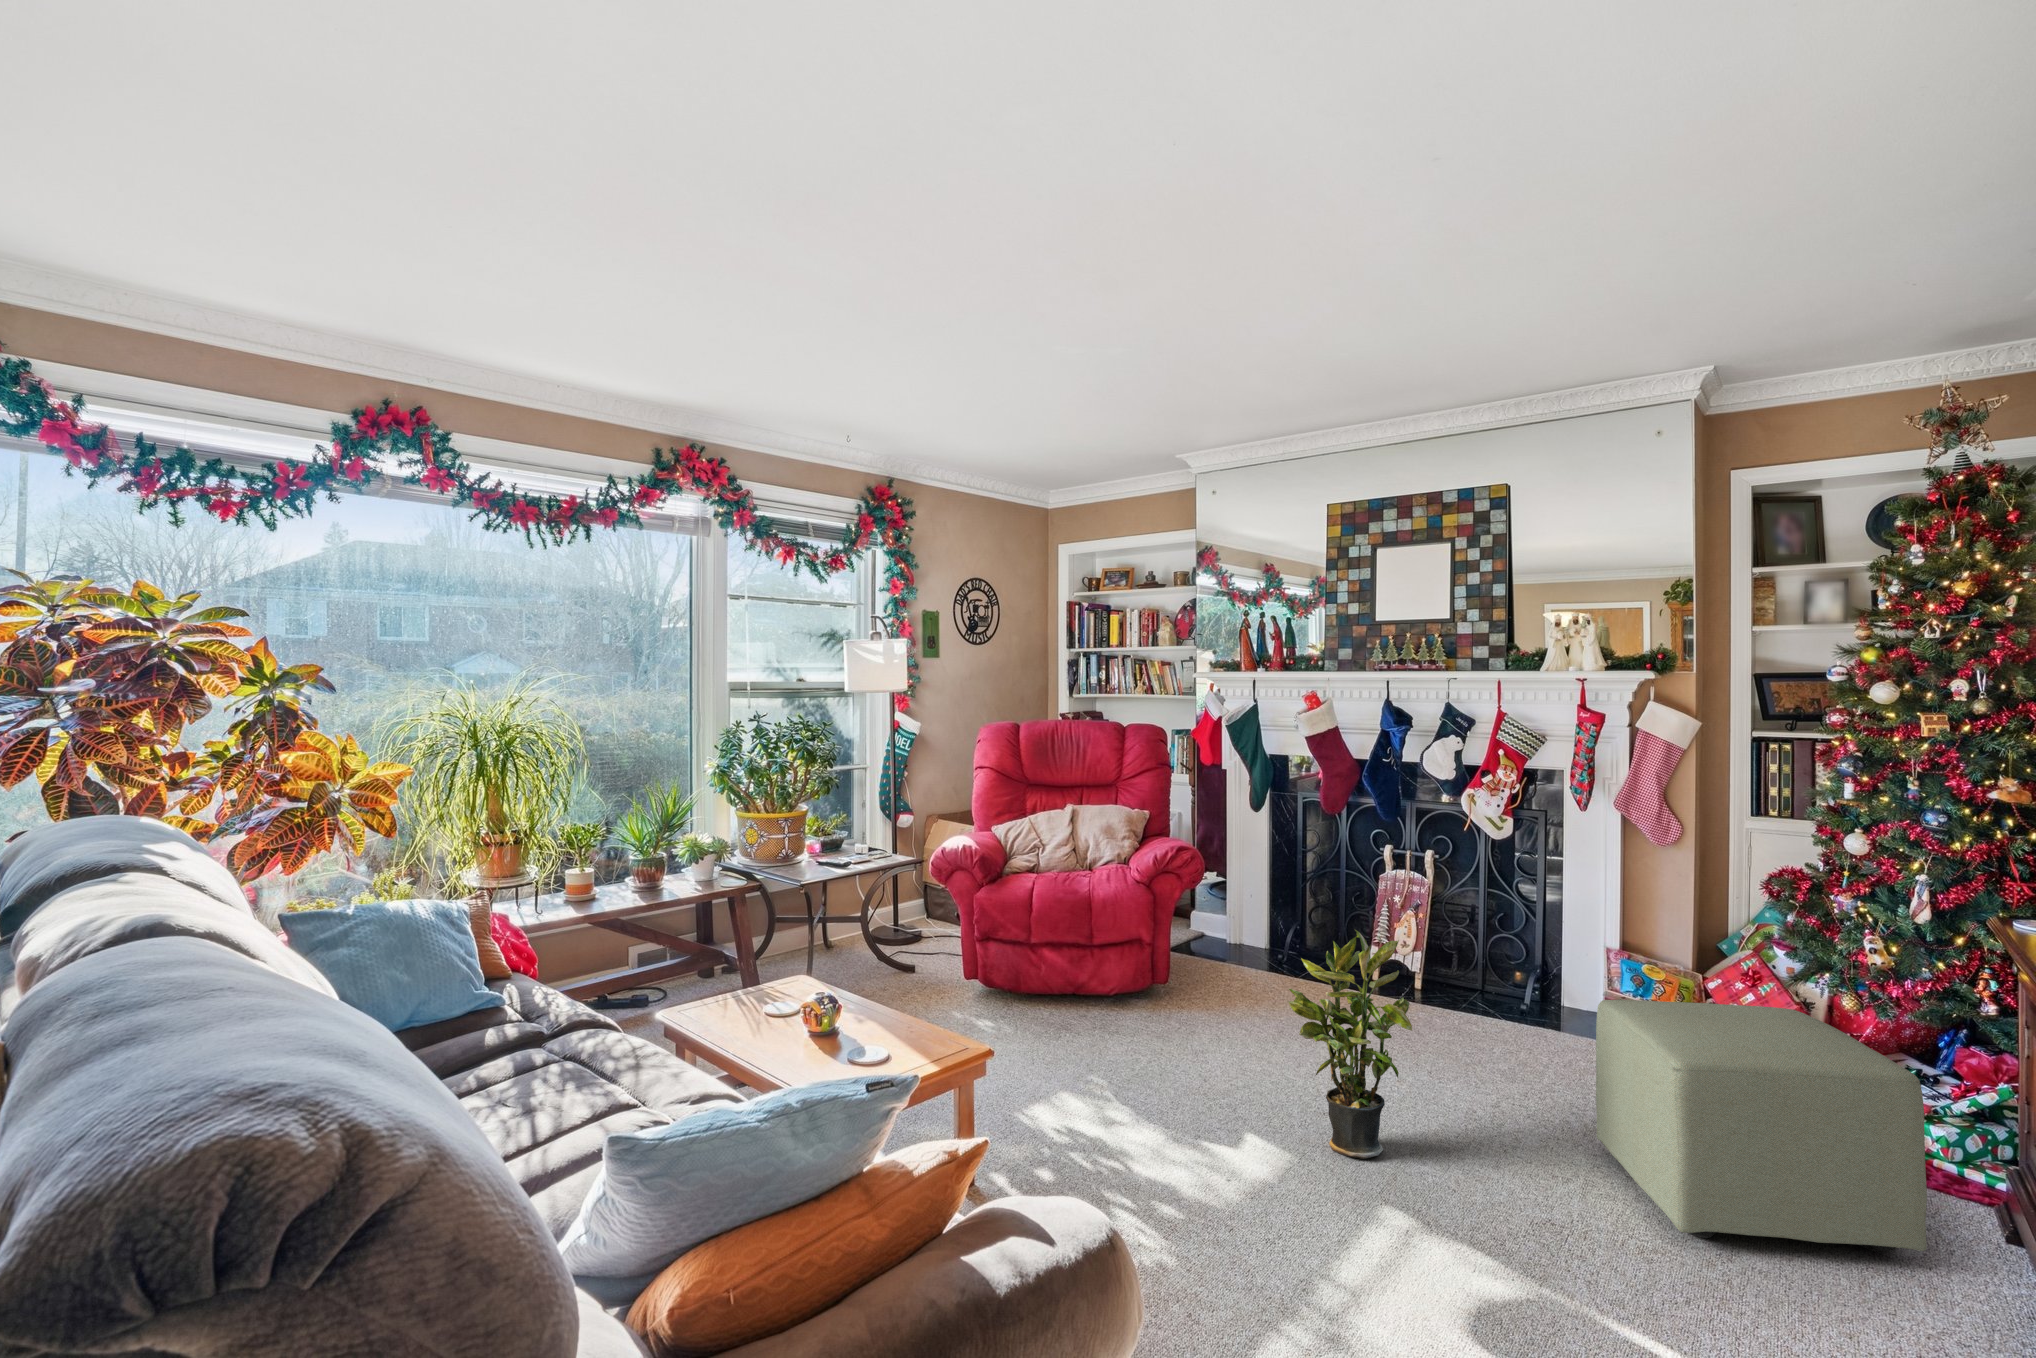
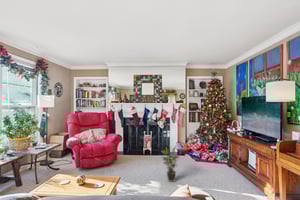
ottoman: present [1596,1000,1927,1253] -> none [195,147,235,179]

